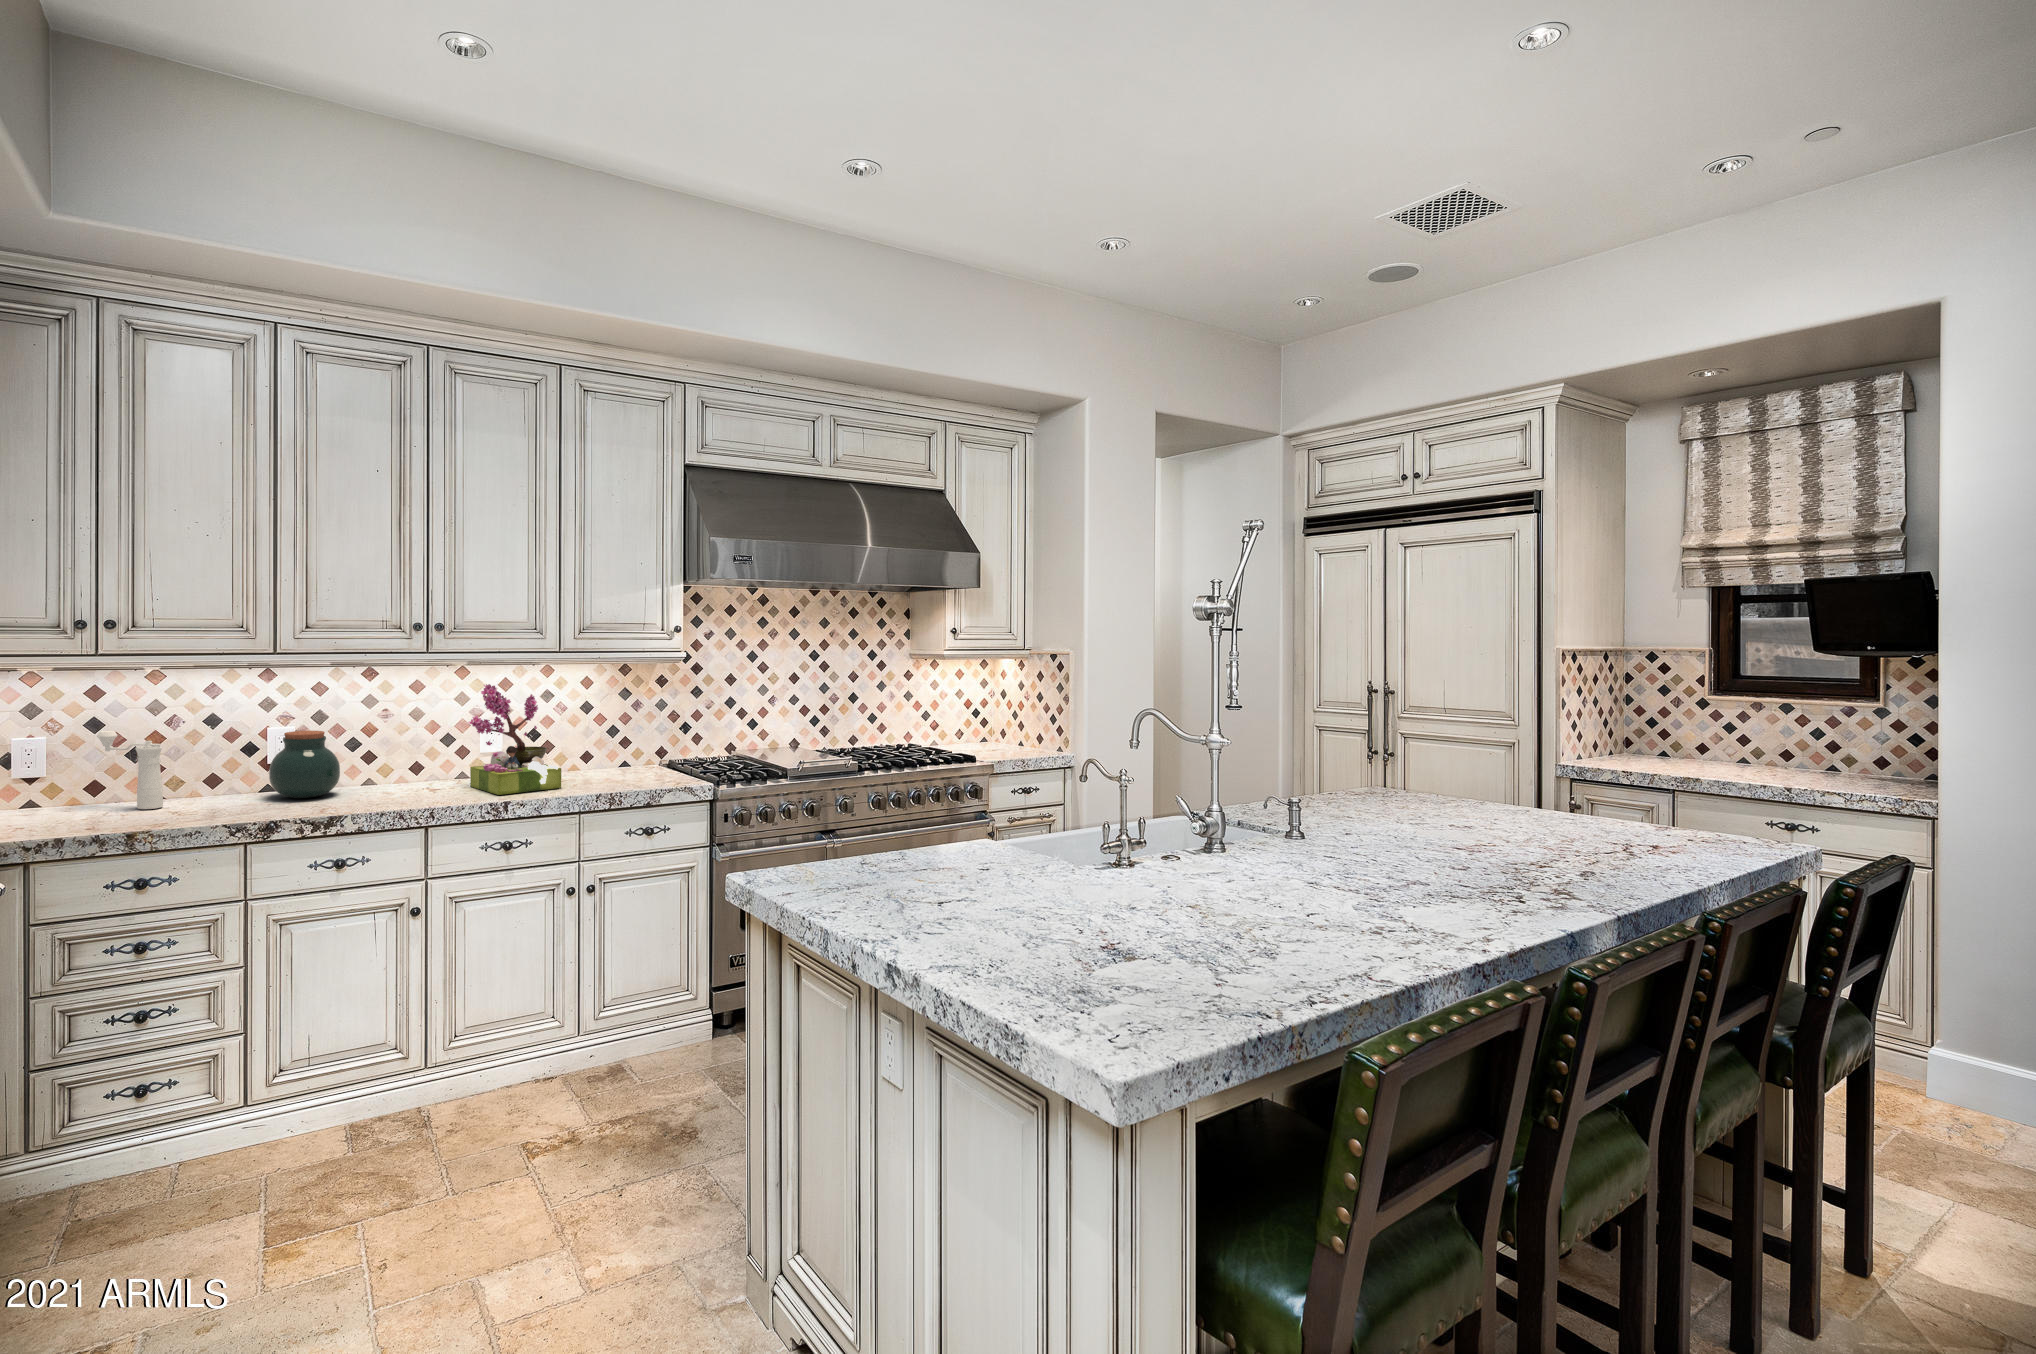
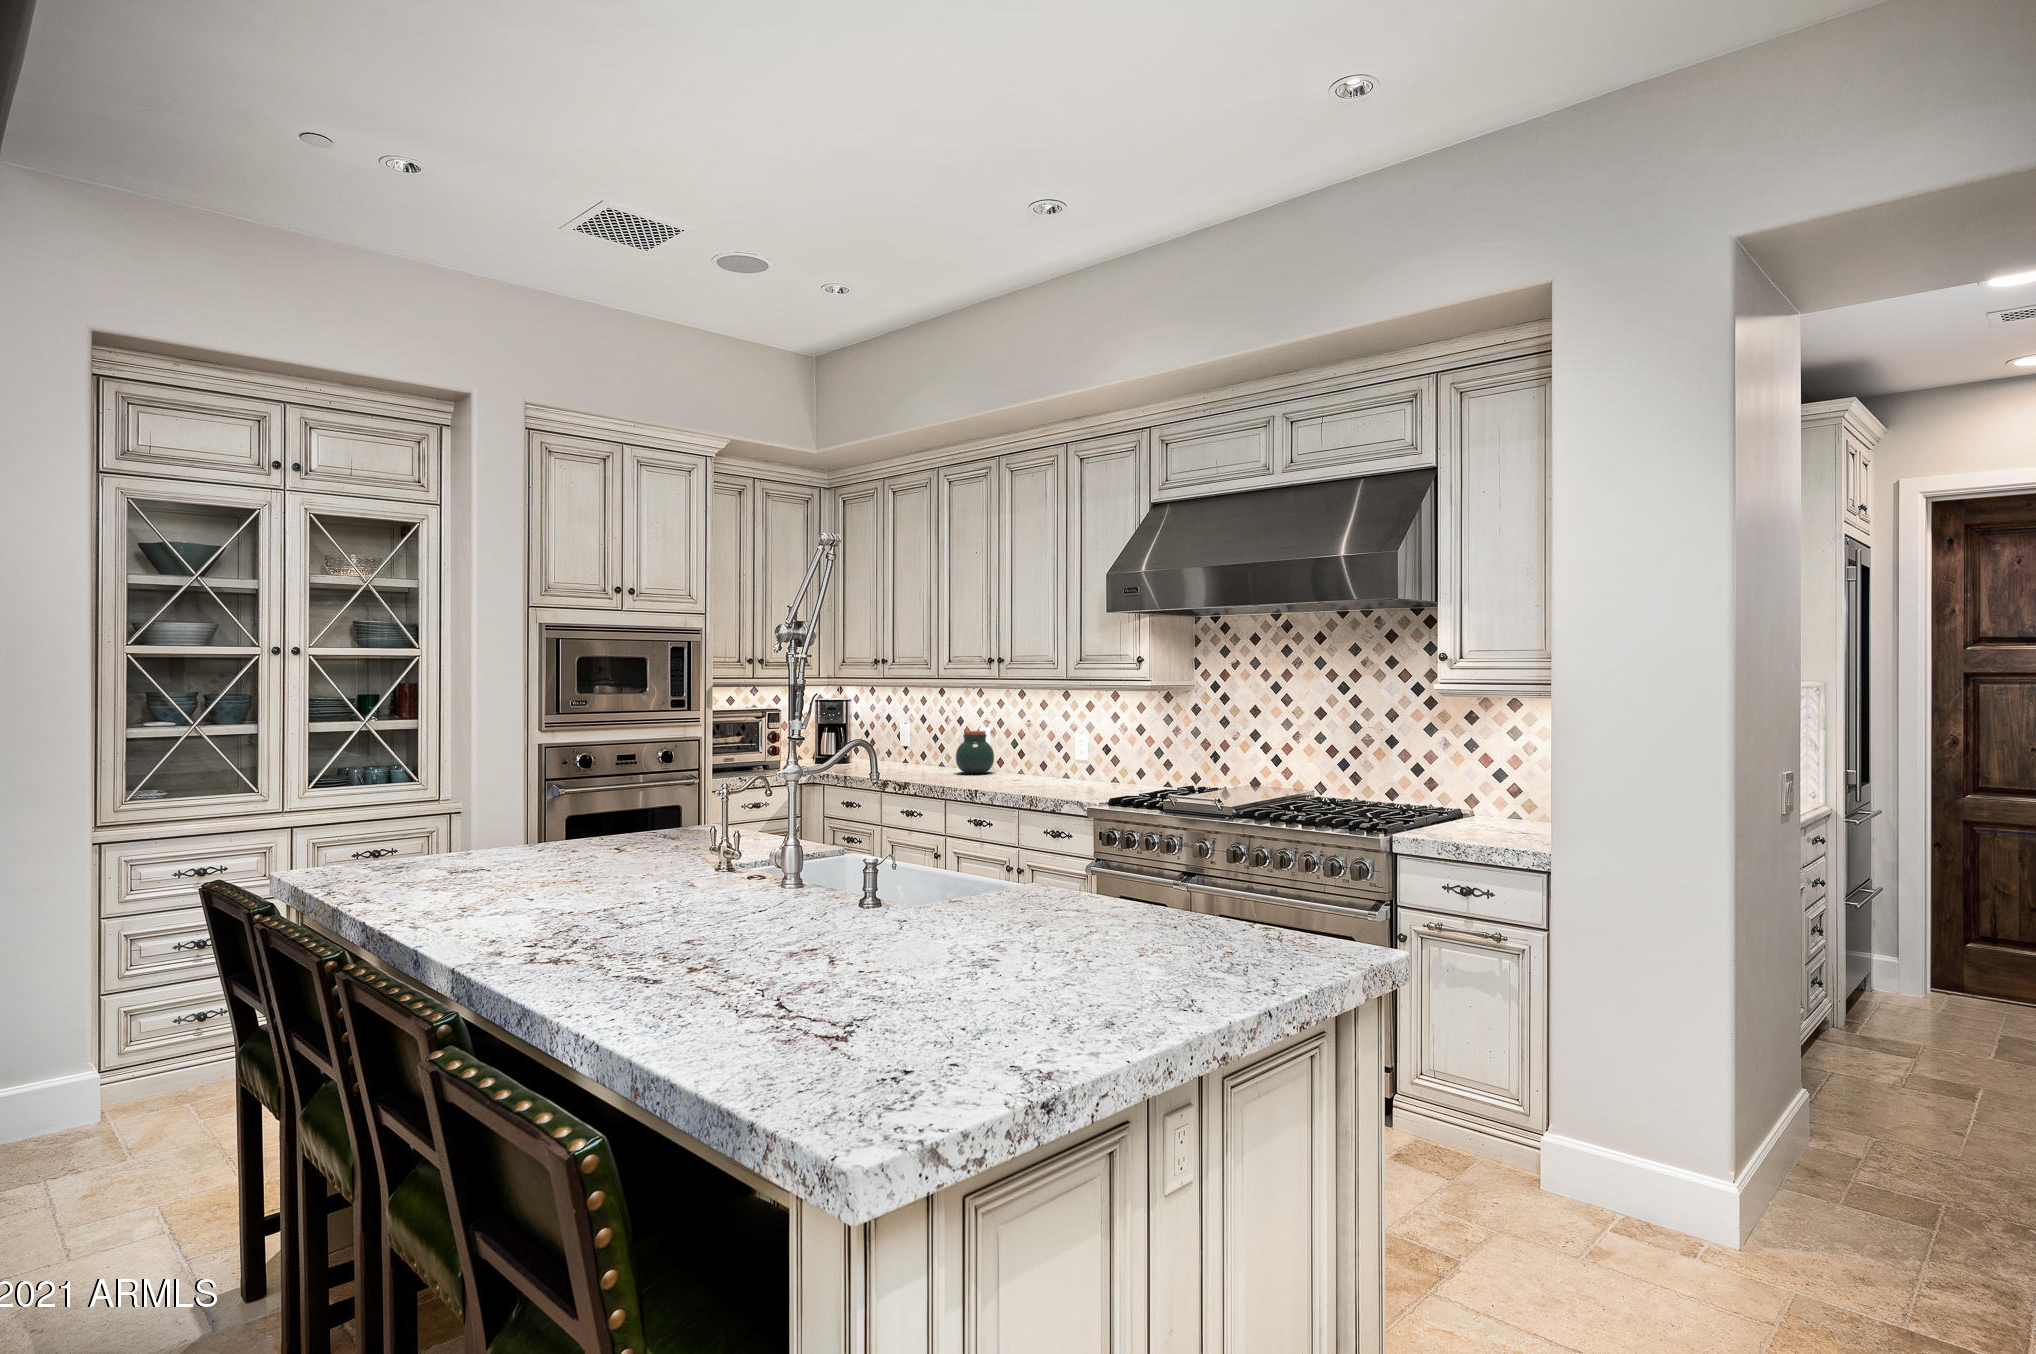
flower arrangement: present [468,684,561,795] -> none [1008,702,1075,787]
pepper mill: present [97,731,163,809] -> none [920,724,932,769]

